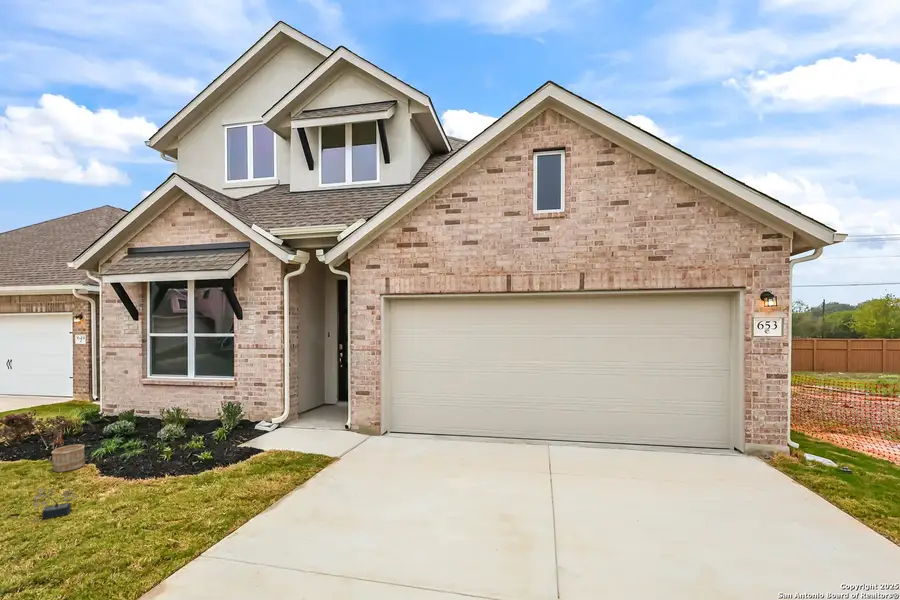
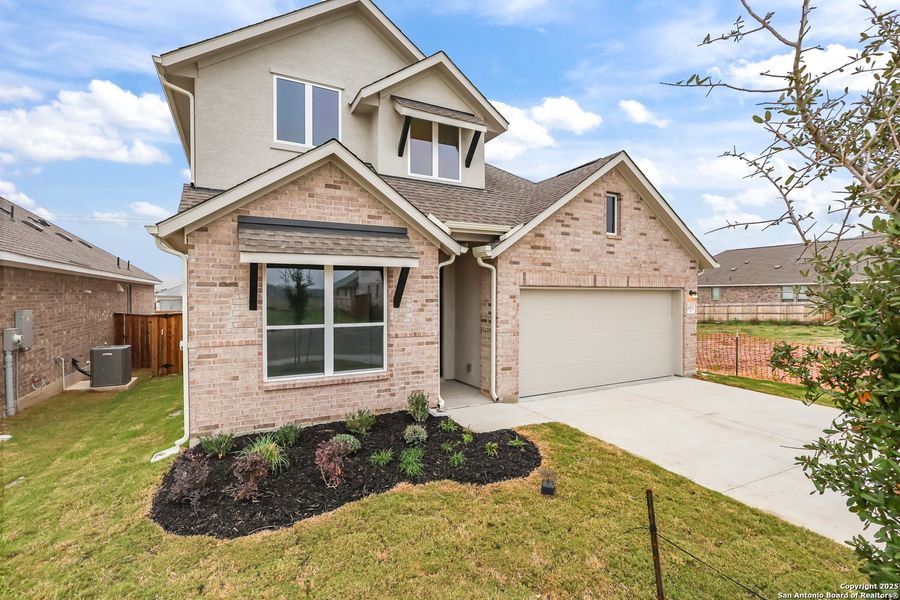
wooden bucket: present [51,444,85,472] -> none [393,449,421,481]

